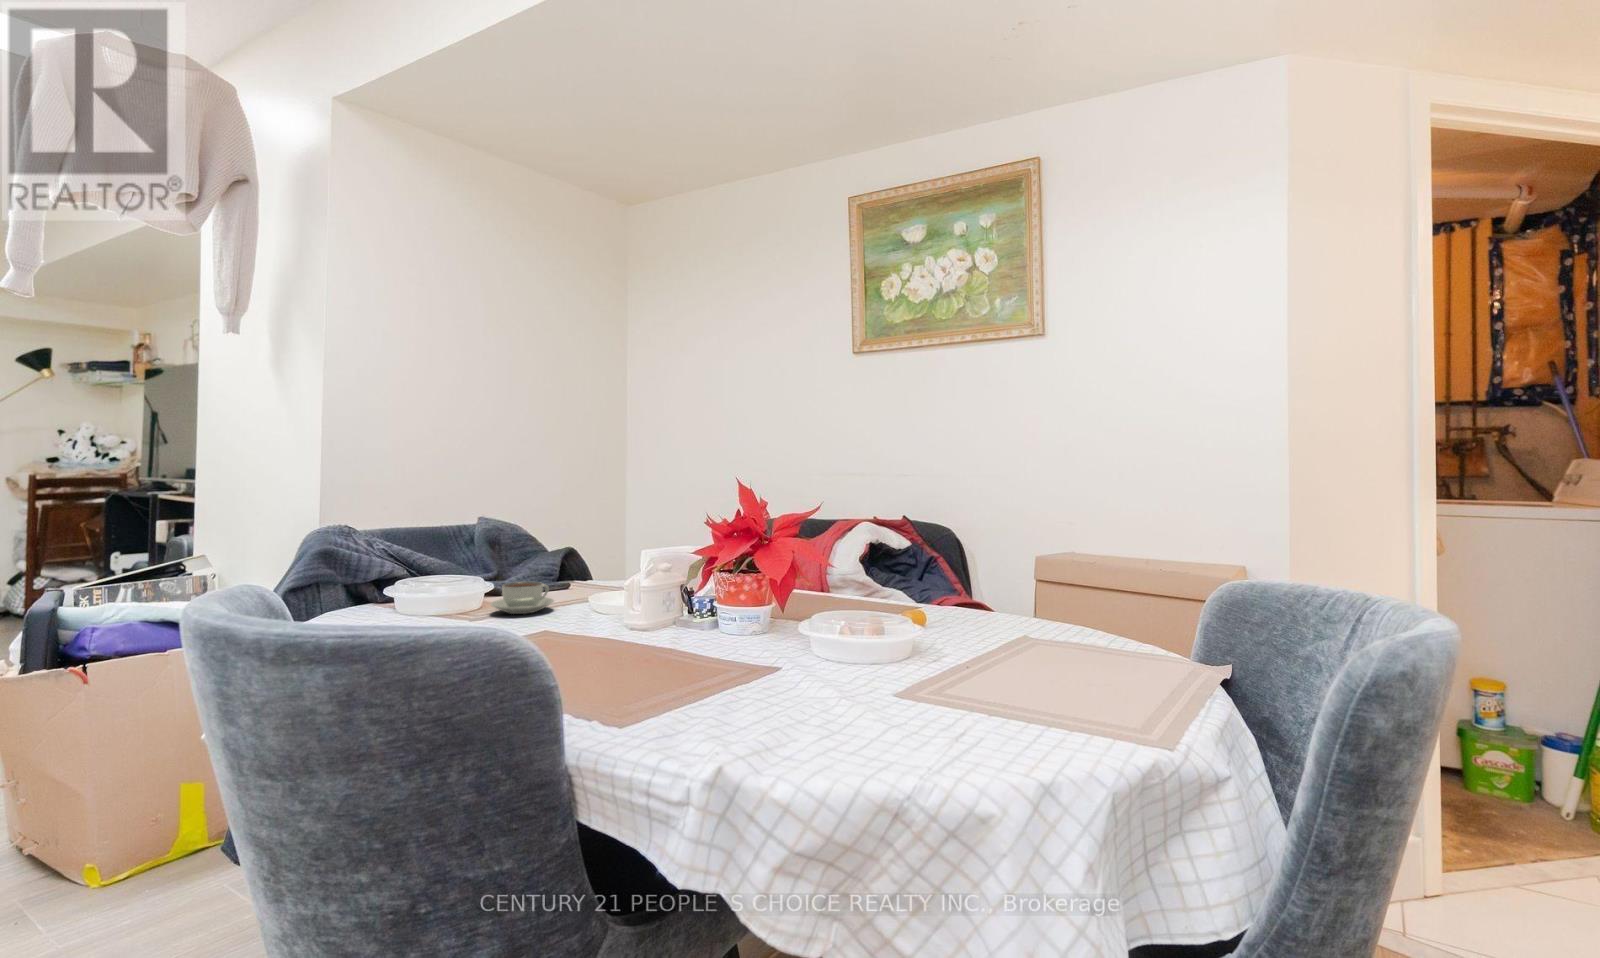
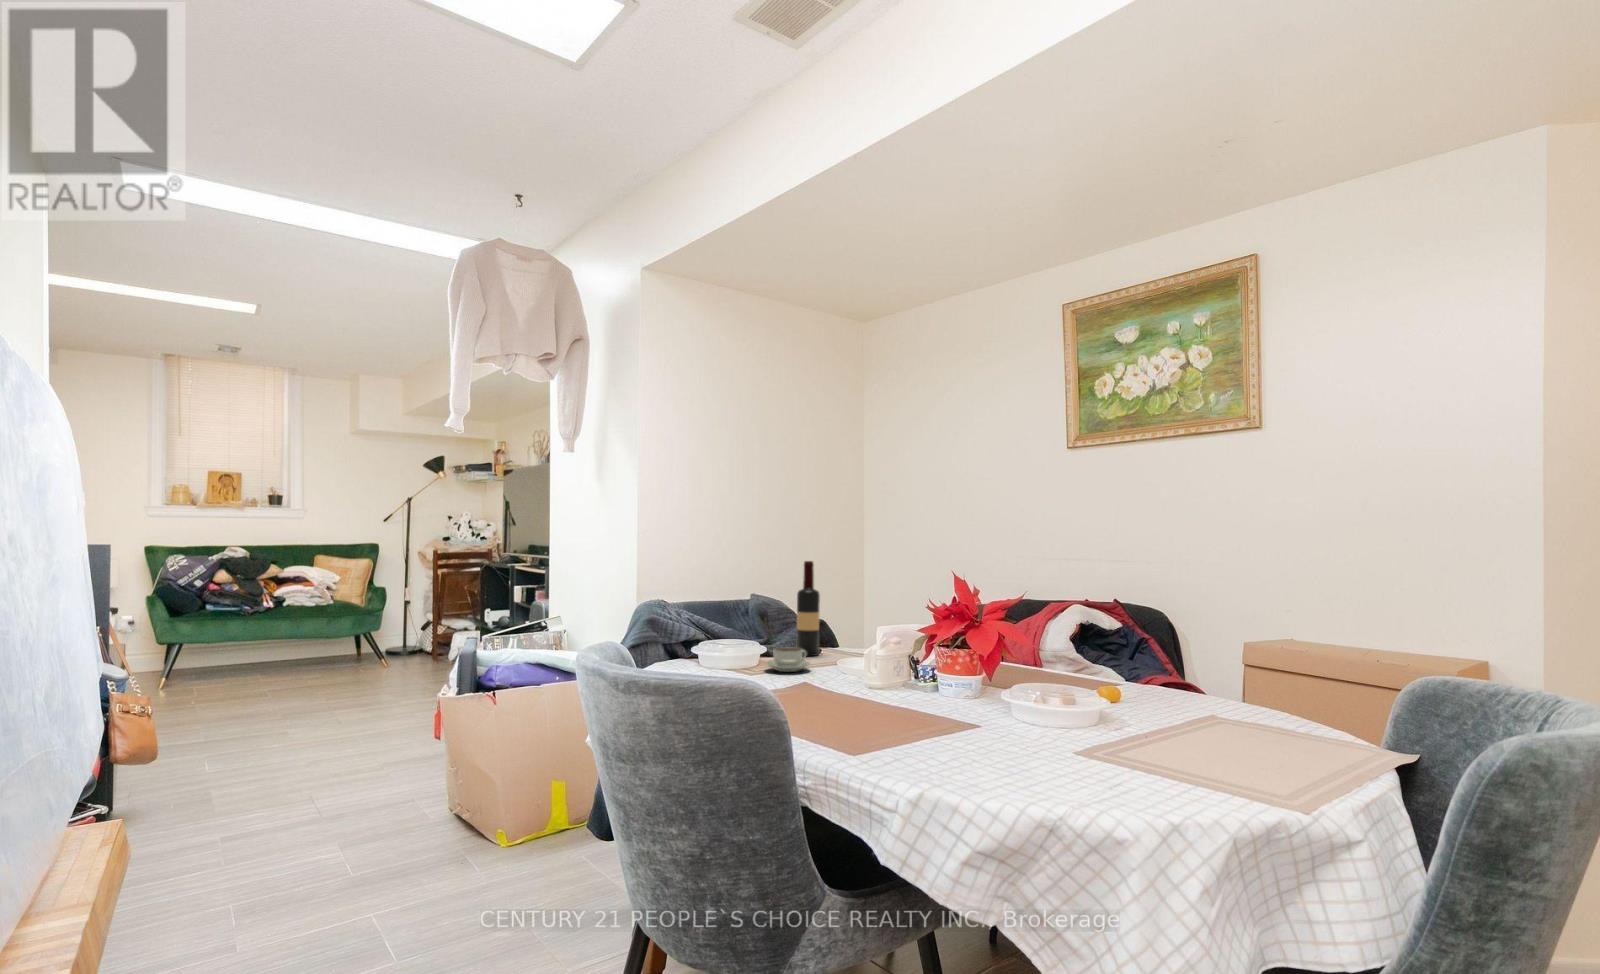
wine bottle: none [539,474,569,591] -> present [796,561,820,656]

